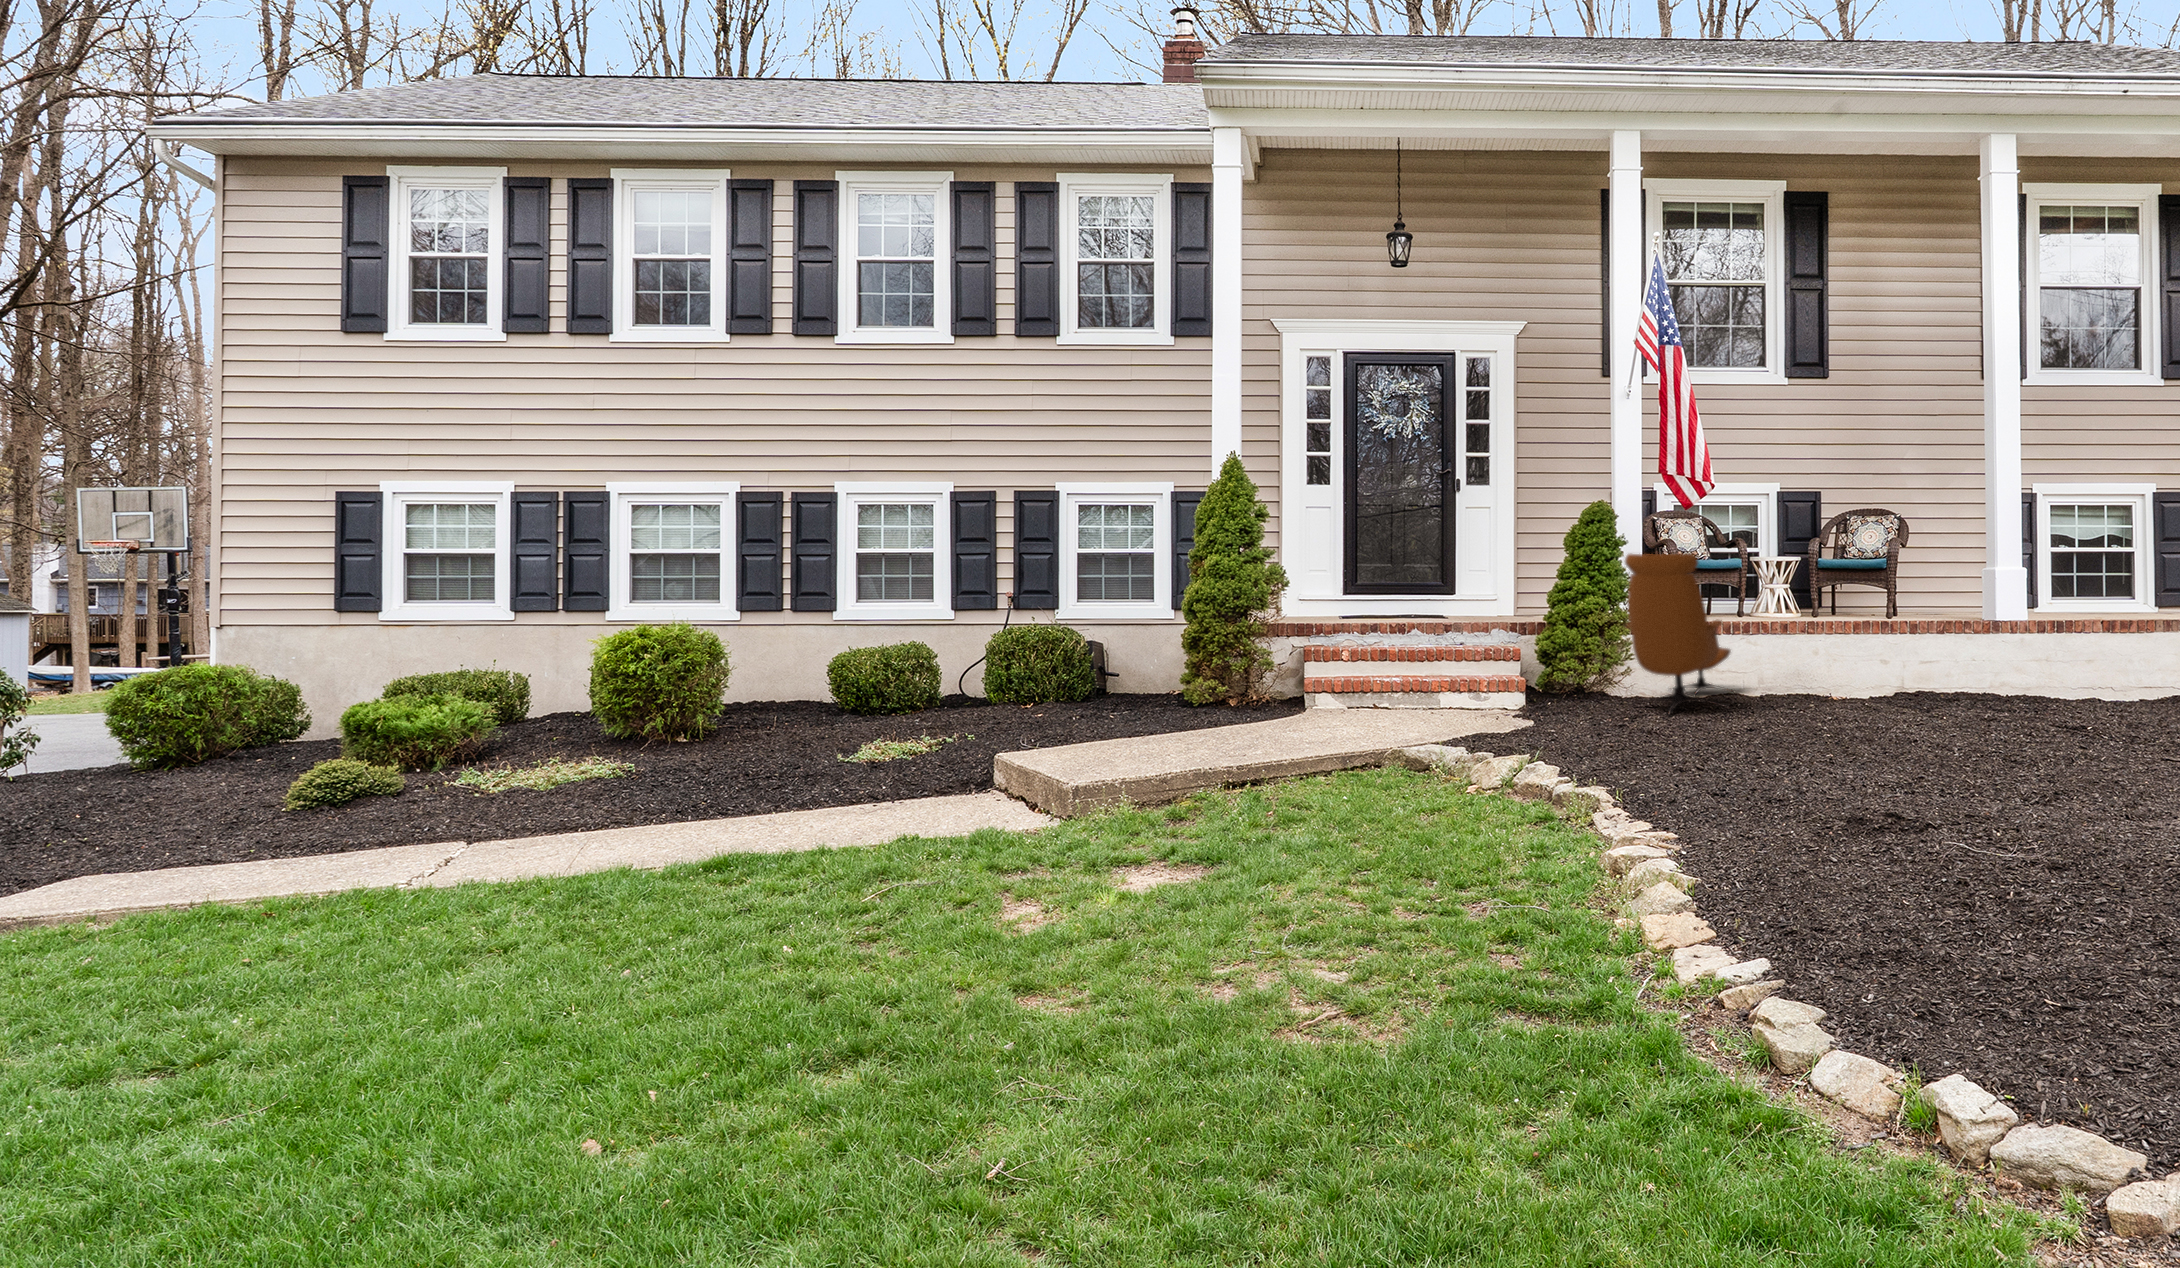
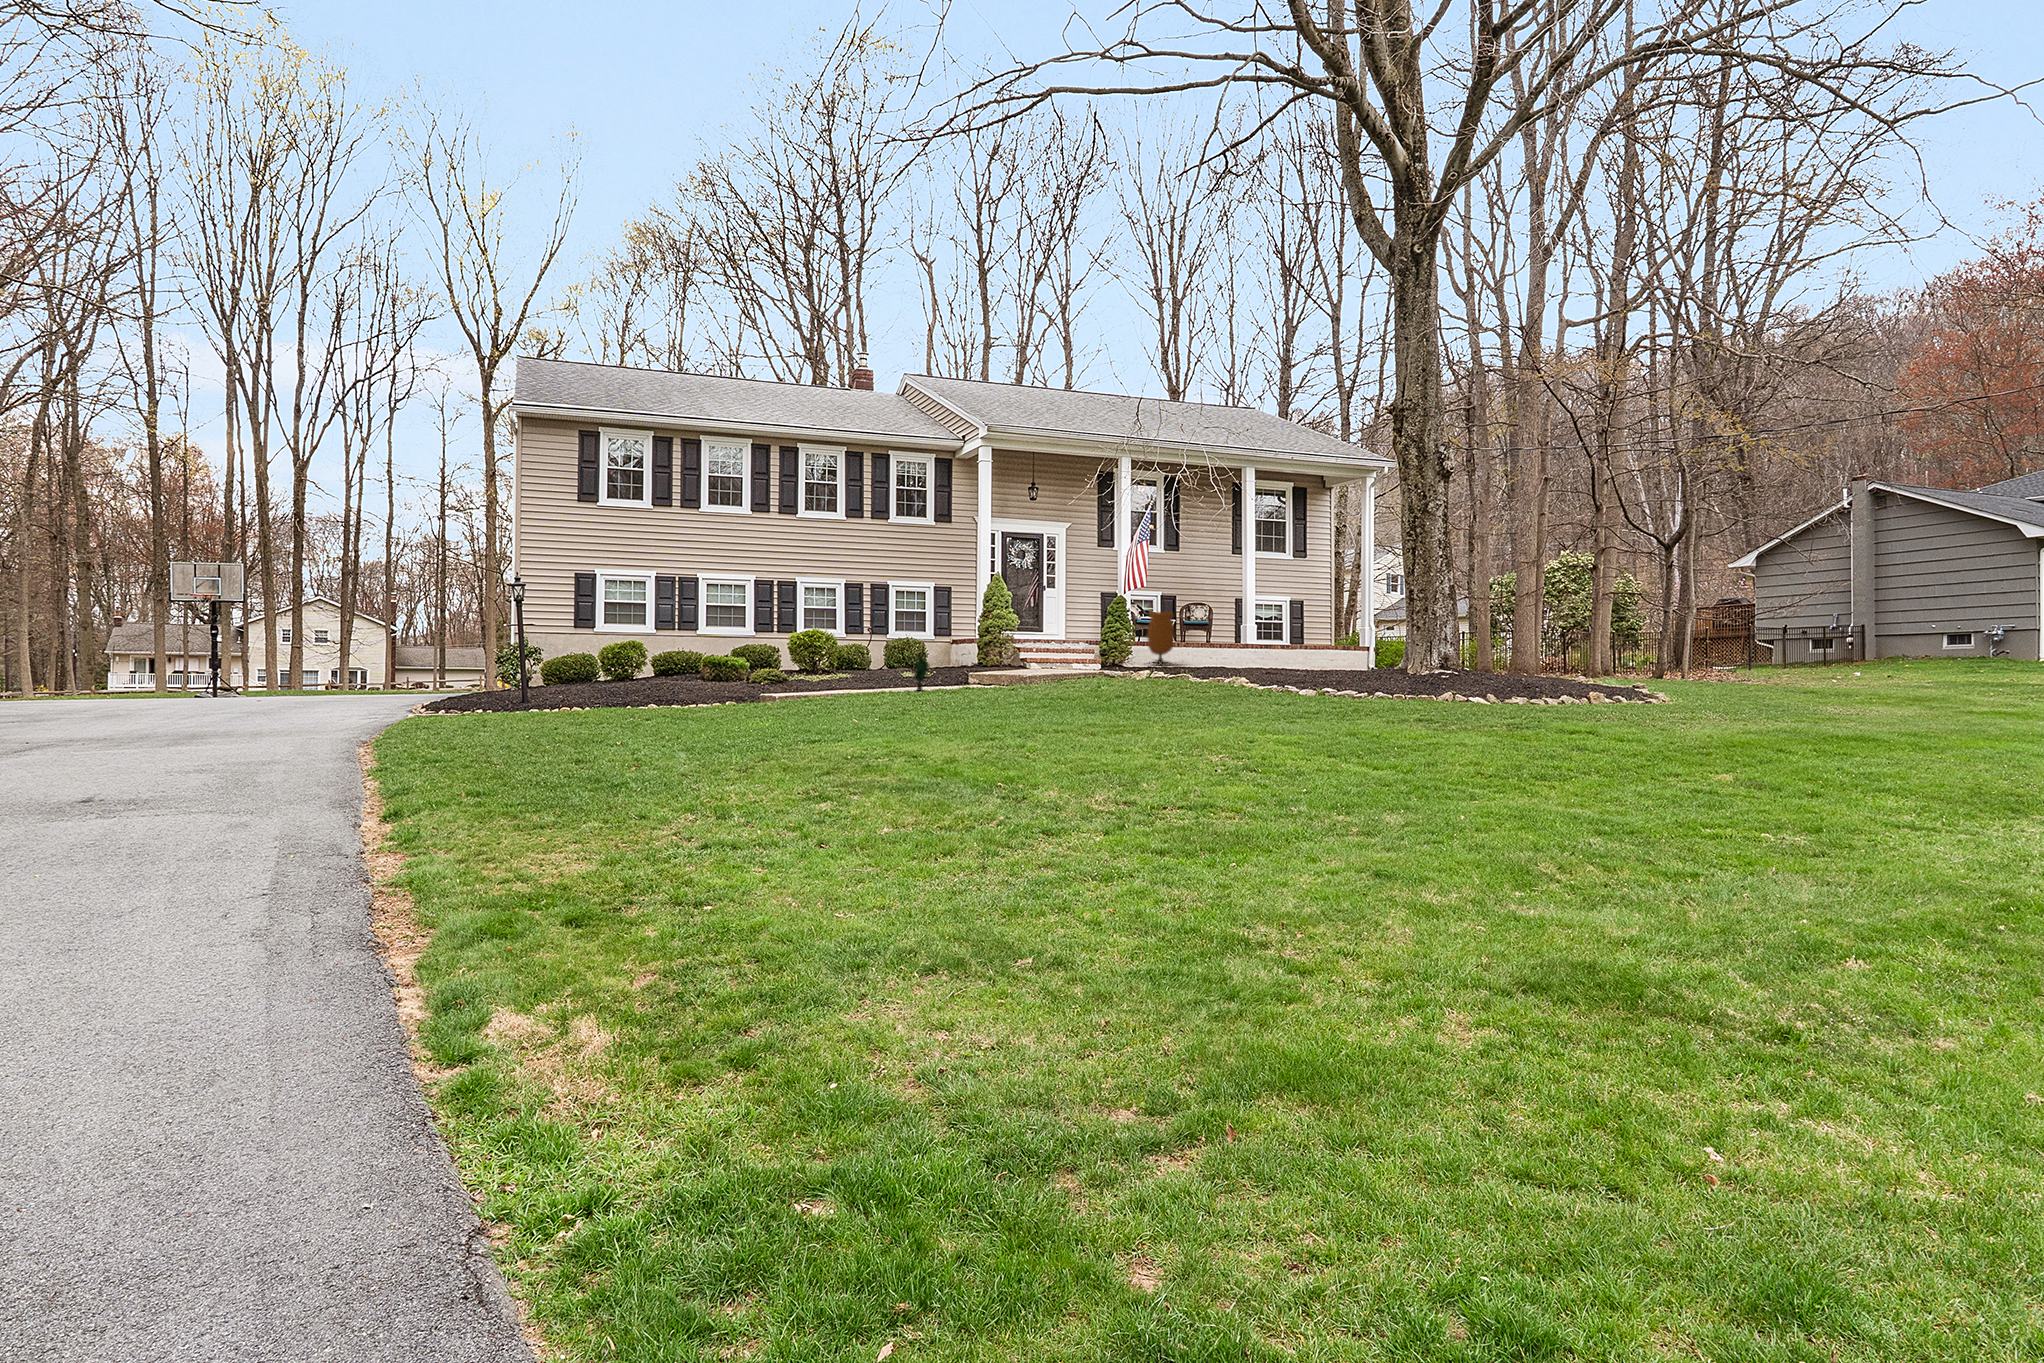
decorative plant: none [279,794,392,951] -> present [910,653,930,691]

